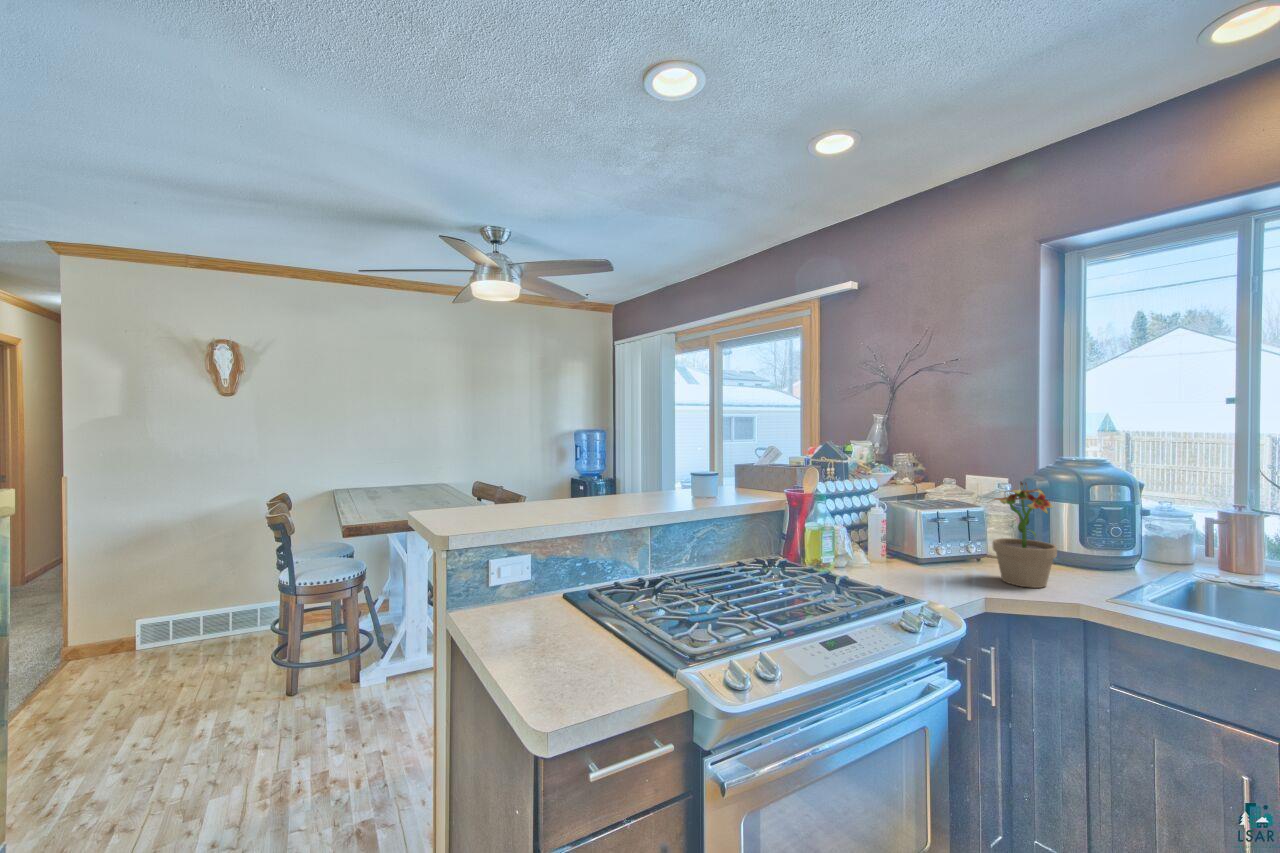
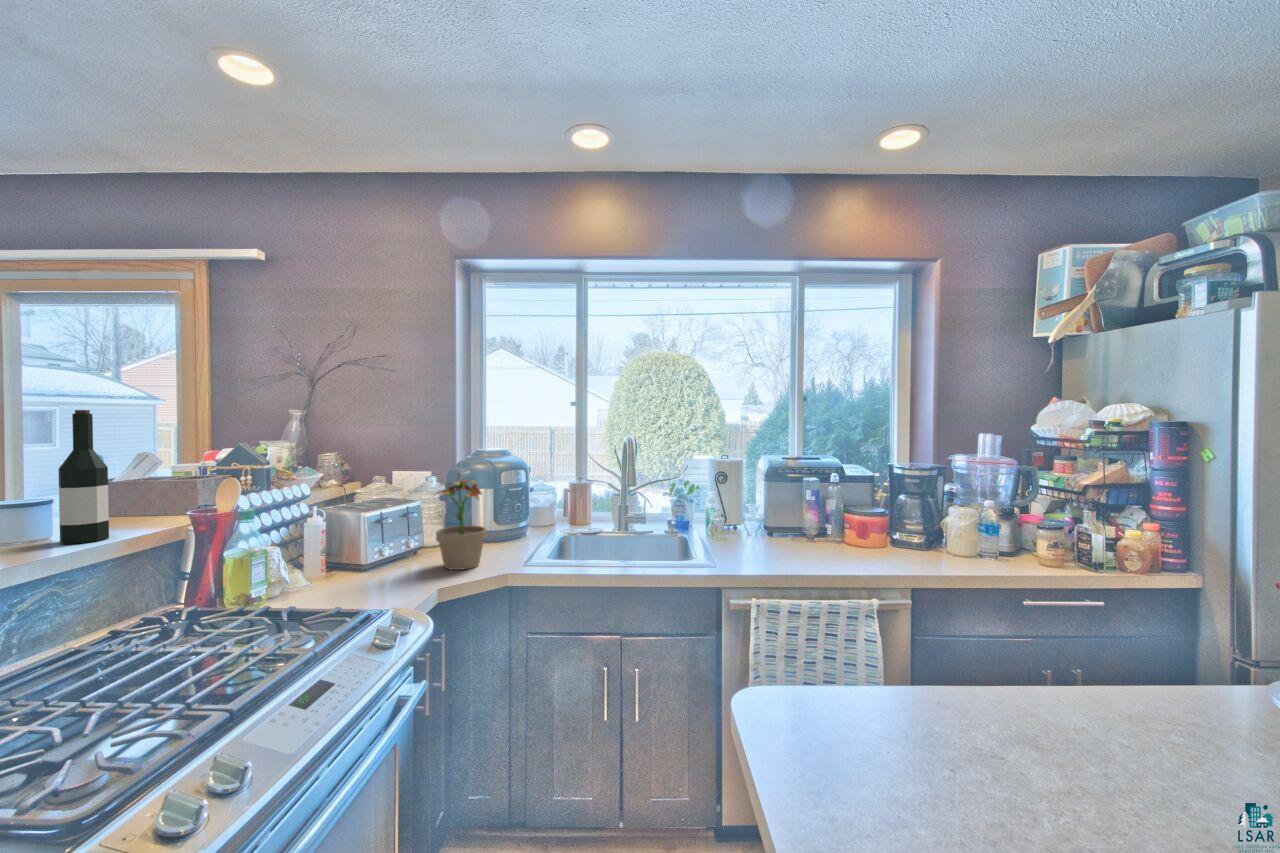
wine bottle: none [719,414,742,501] -> present [59,410,109,544]

